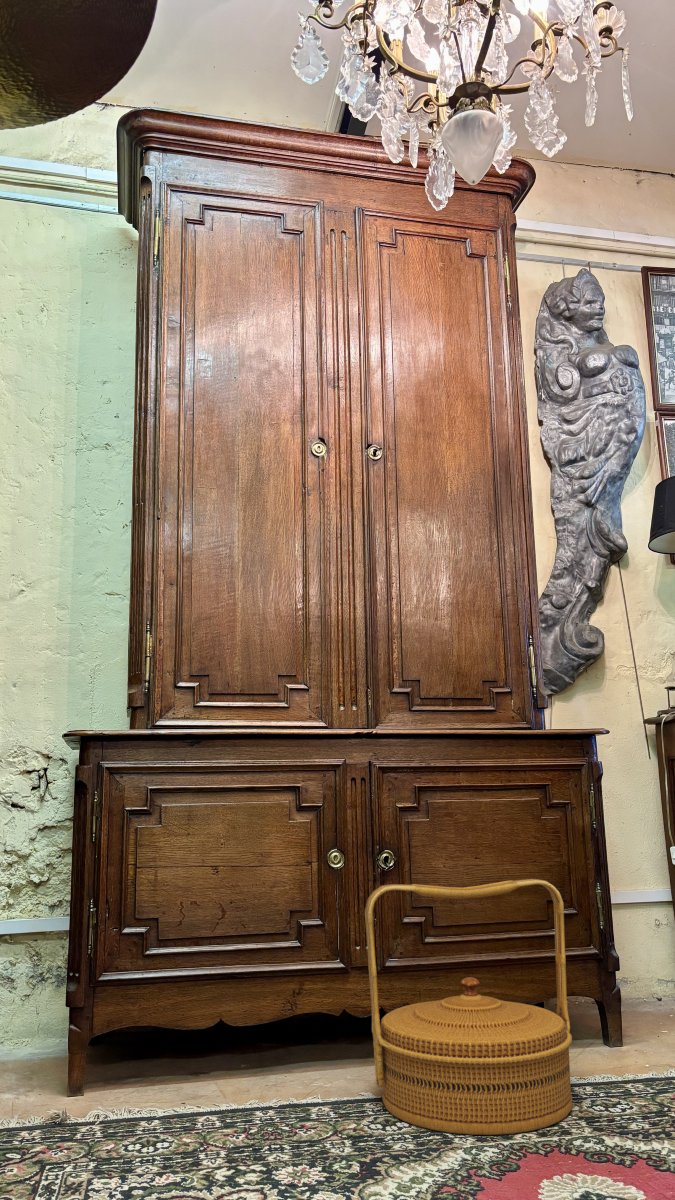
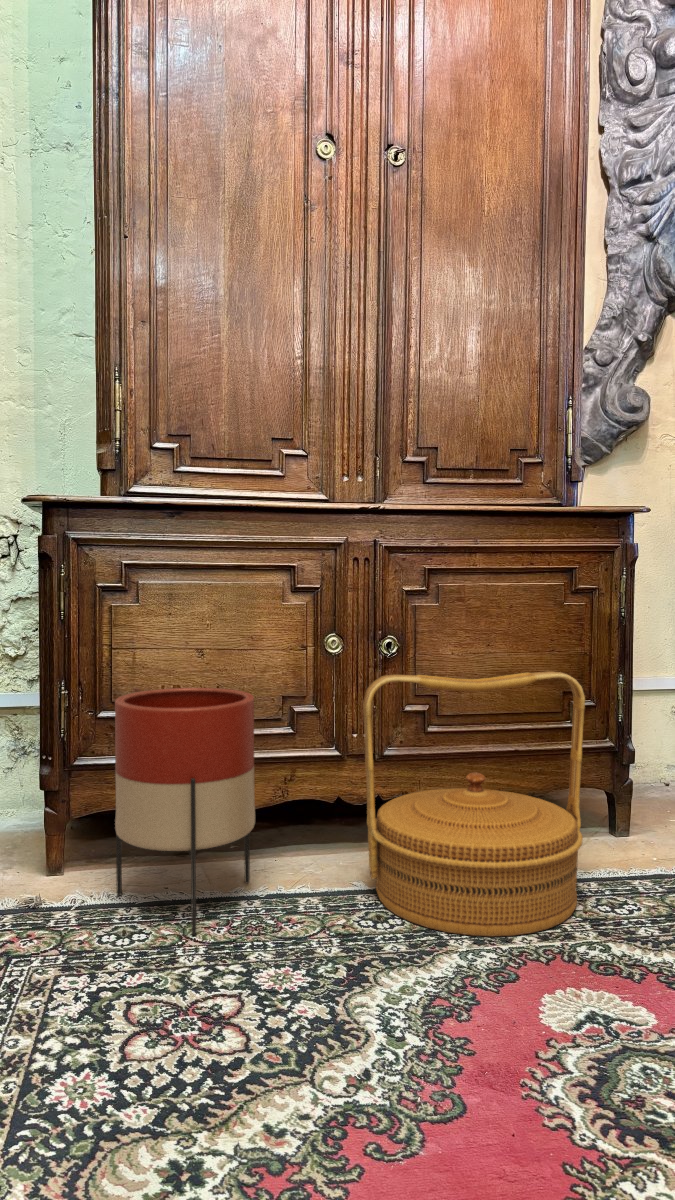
planter: none [135,903,267,1143] -> present [115,688,255,935]

